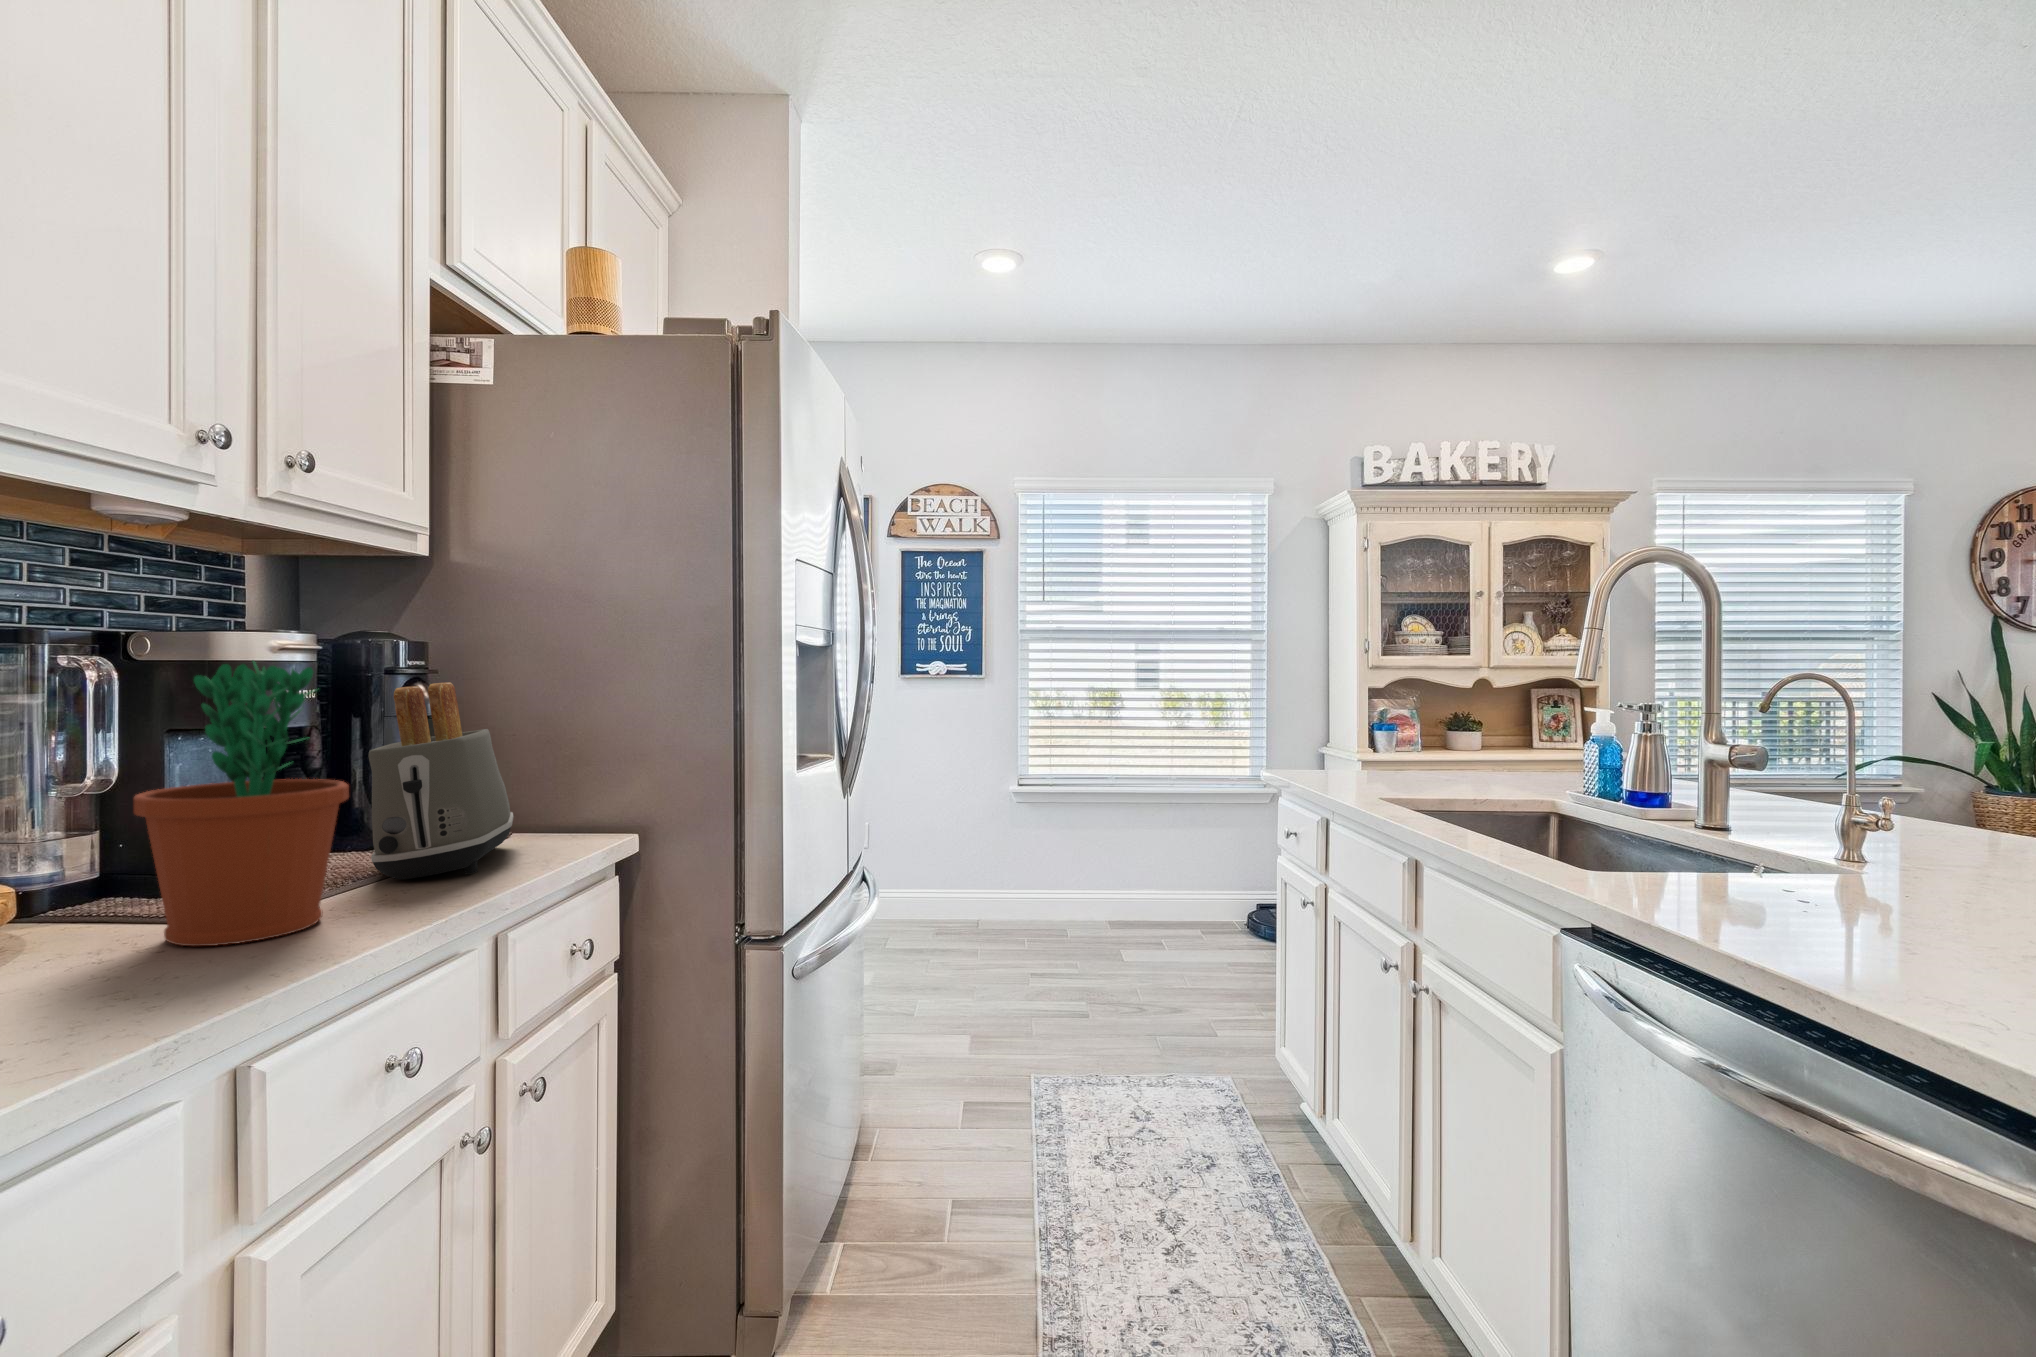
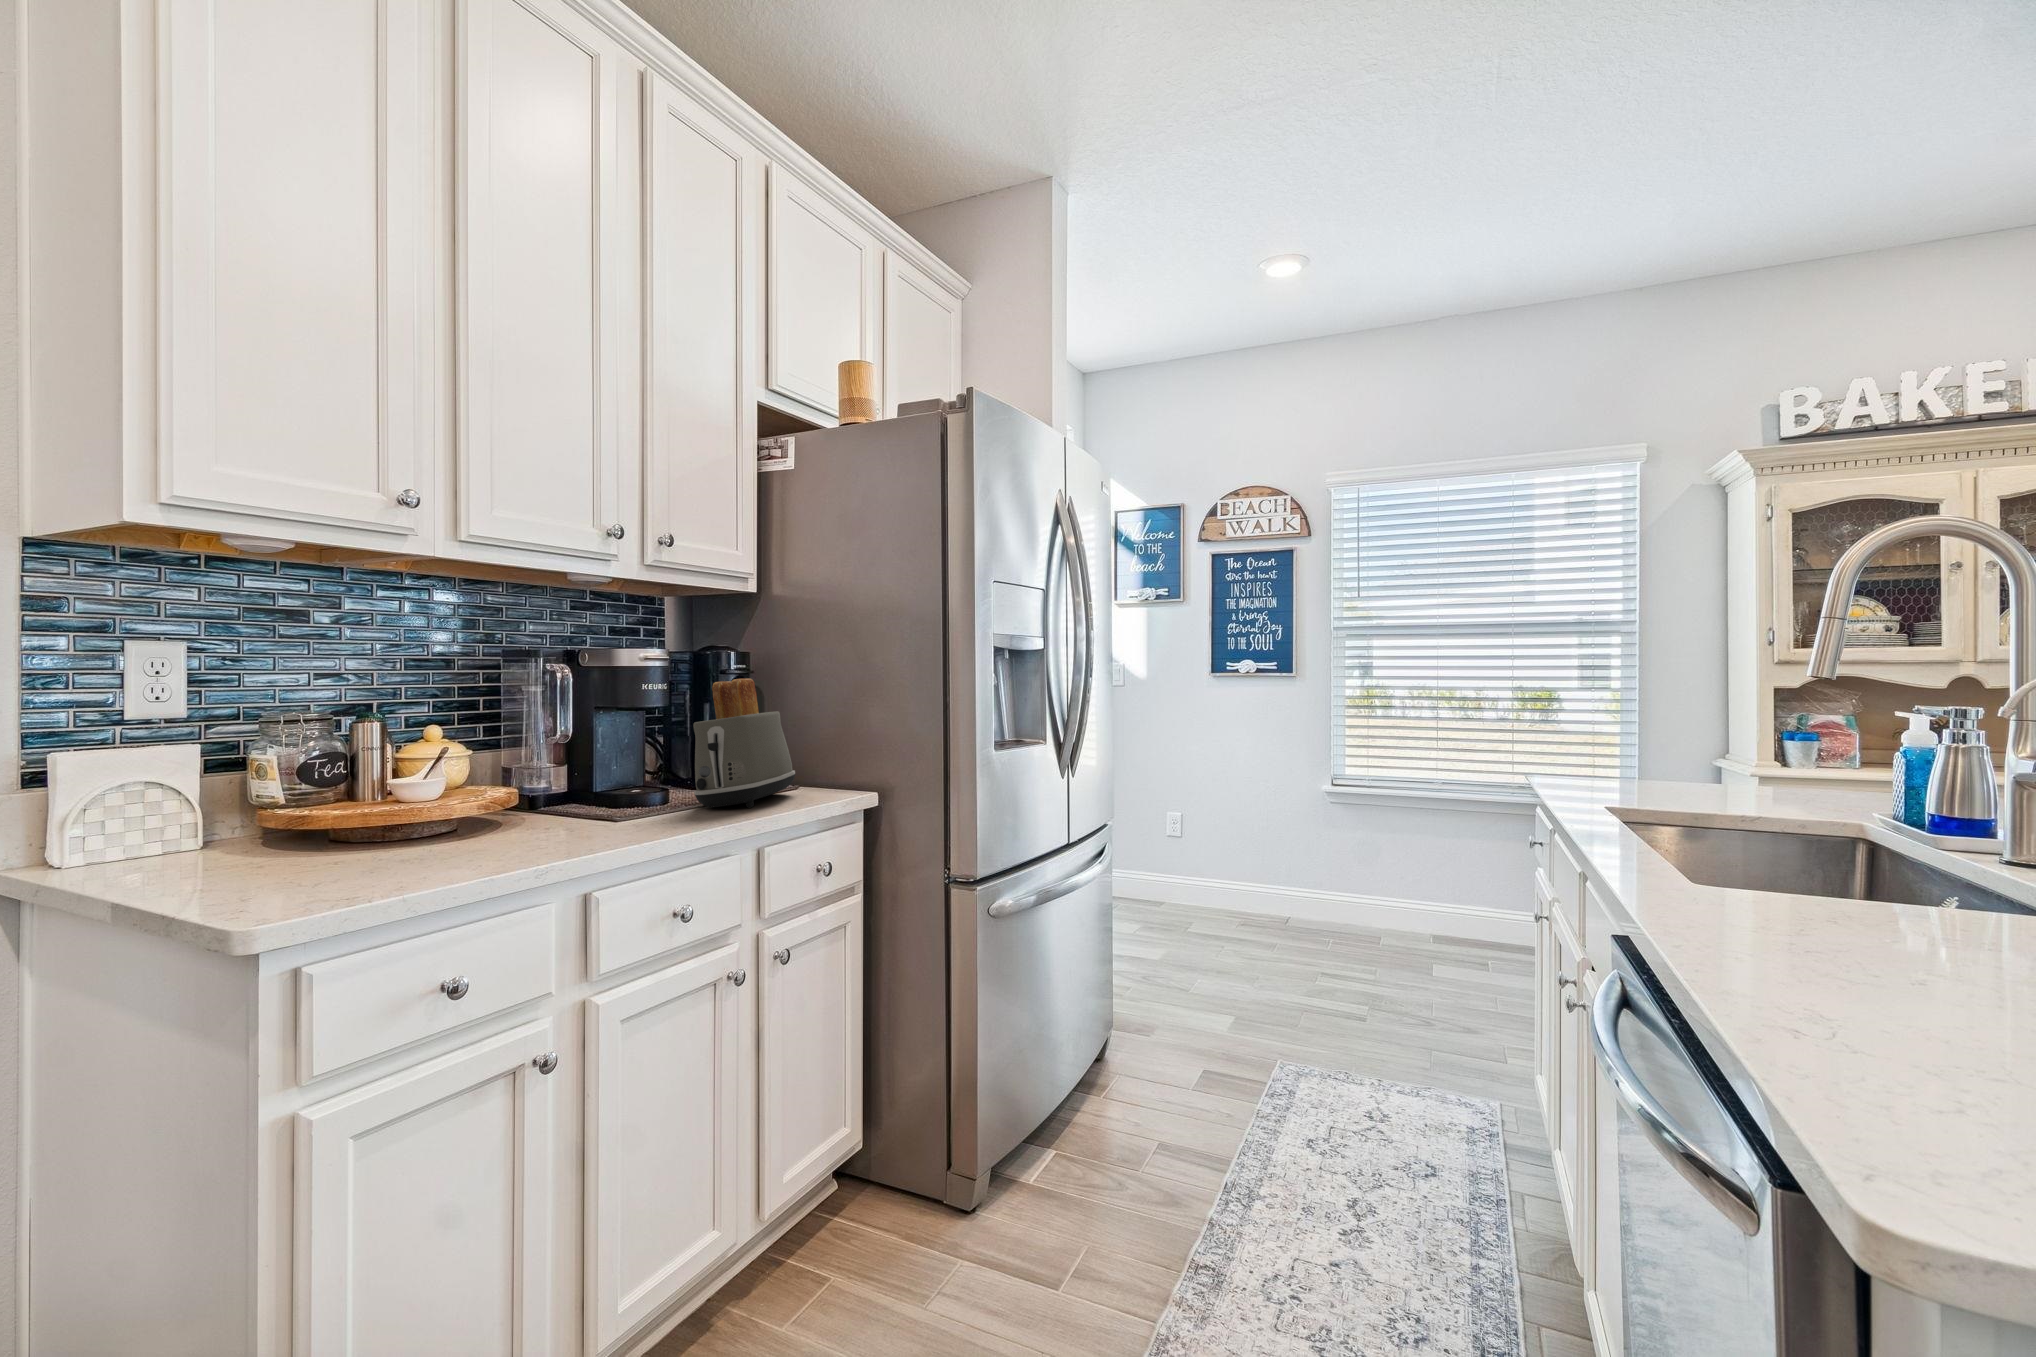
flower pot: present [134,662,349,946] -> none [556,664,663,831]

